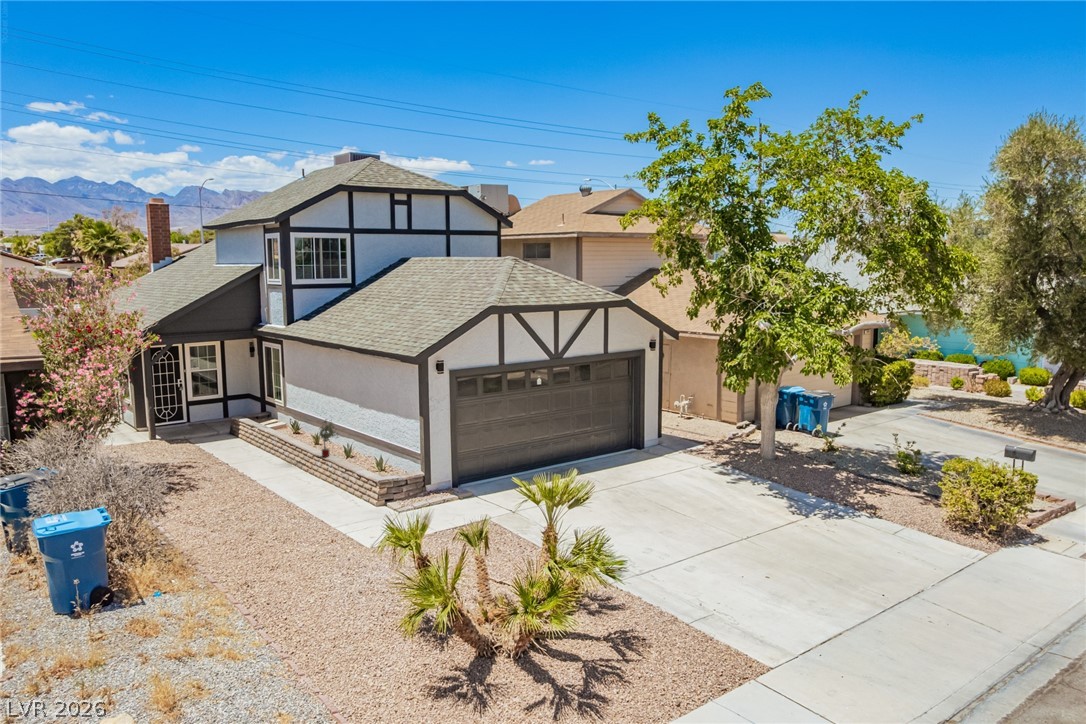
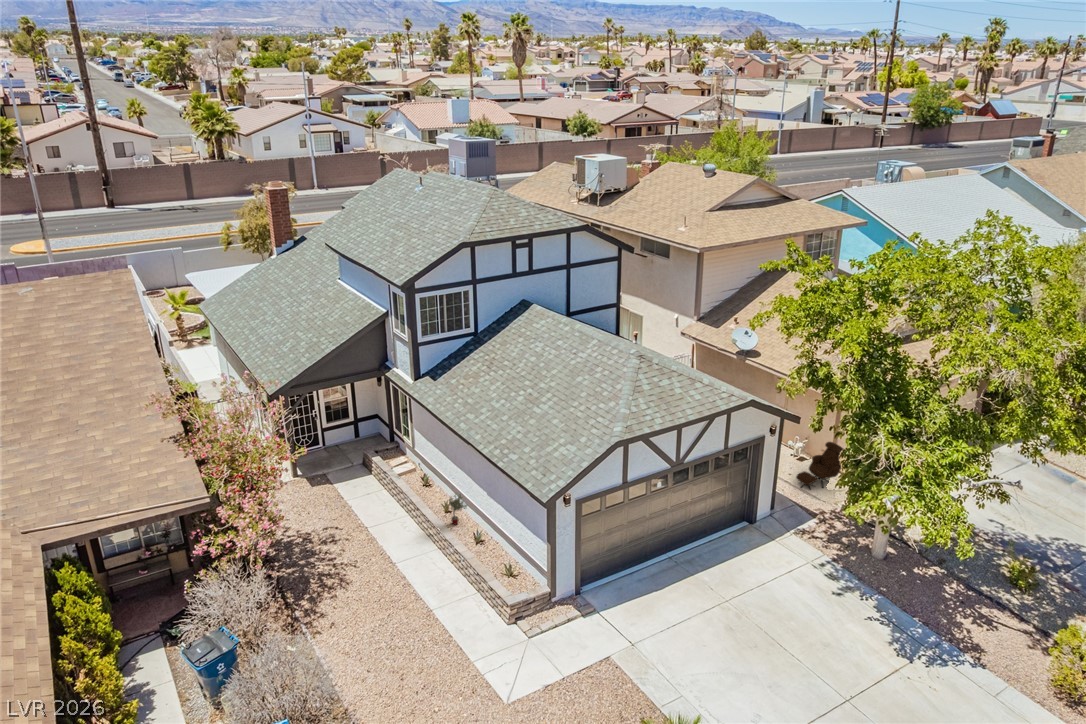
lounge chair: none [682,390,727,433] -> present [796,442,843,488]

